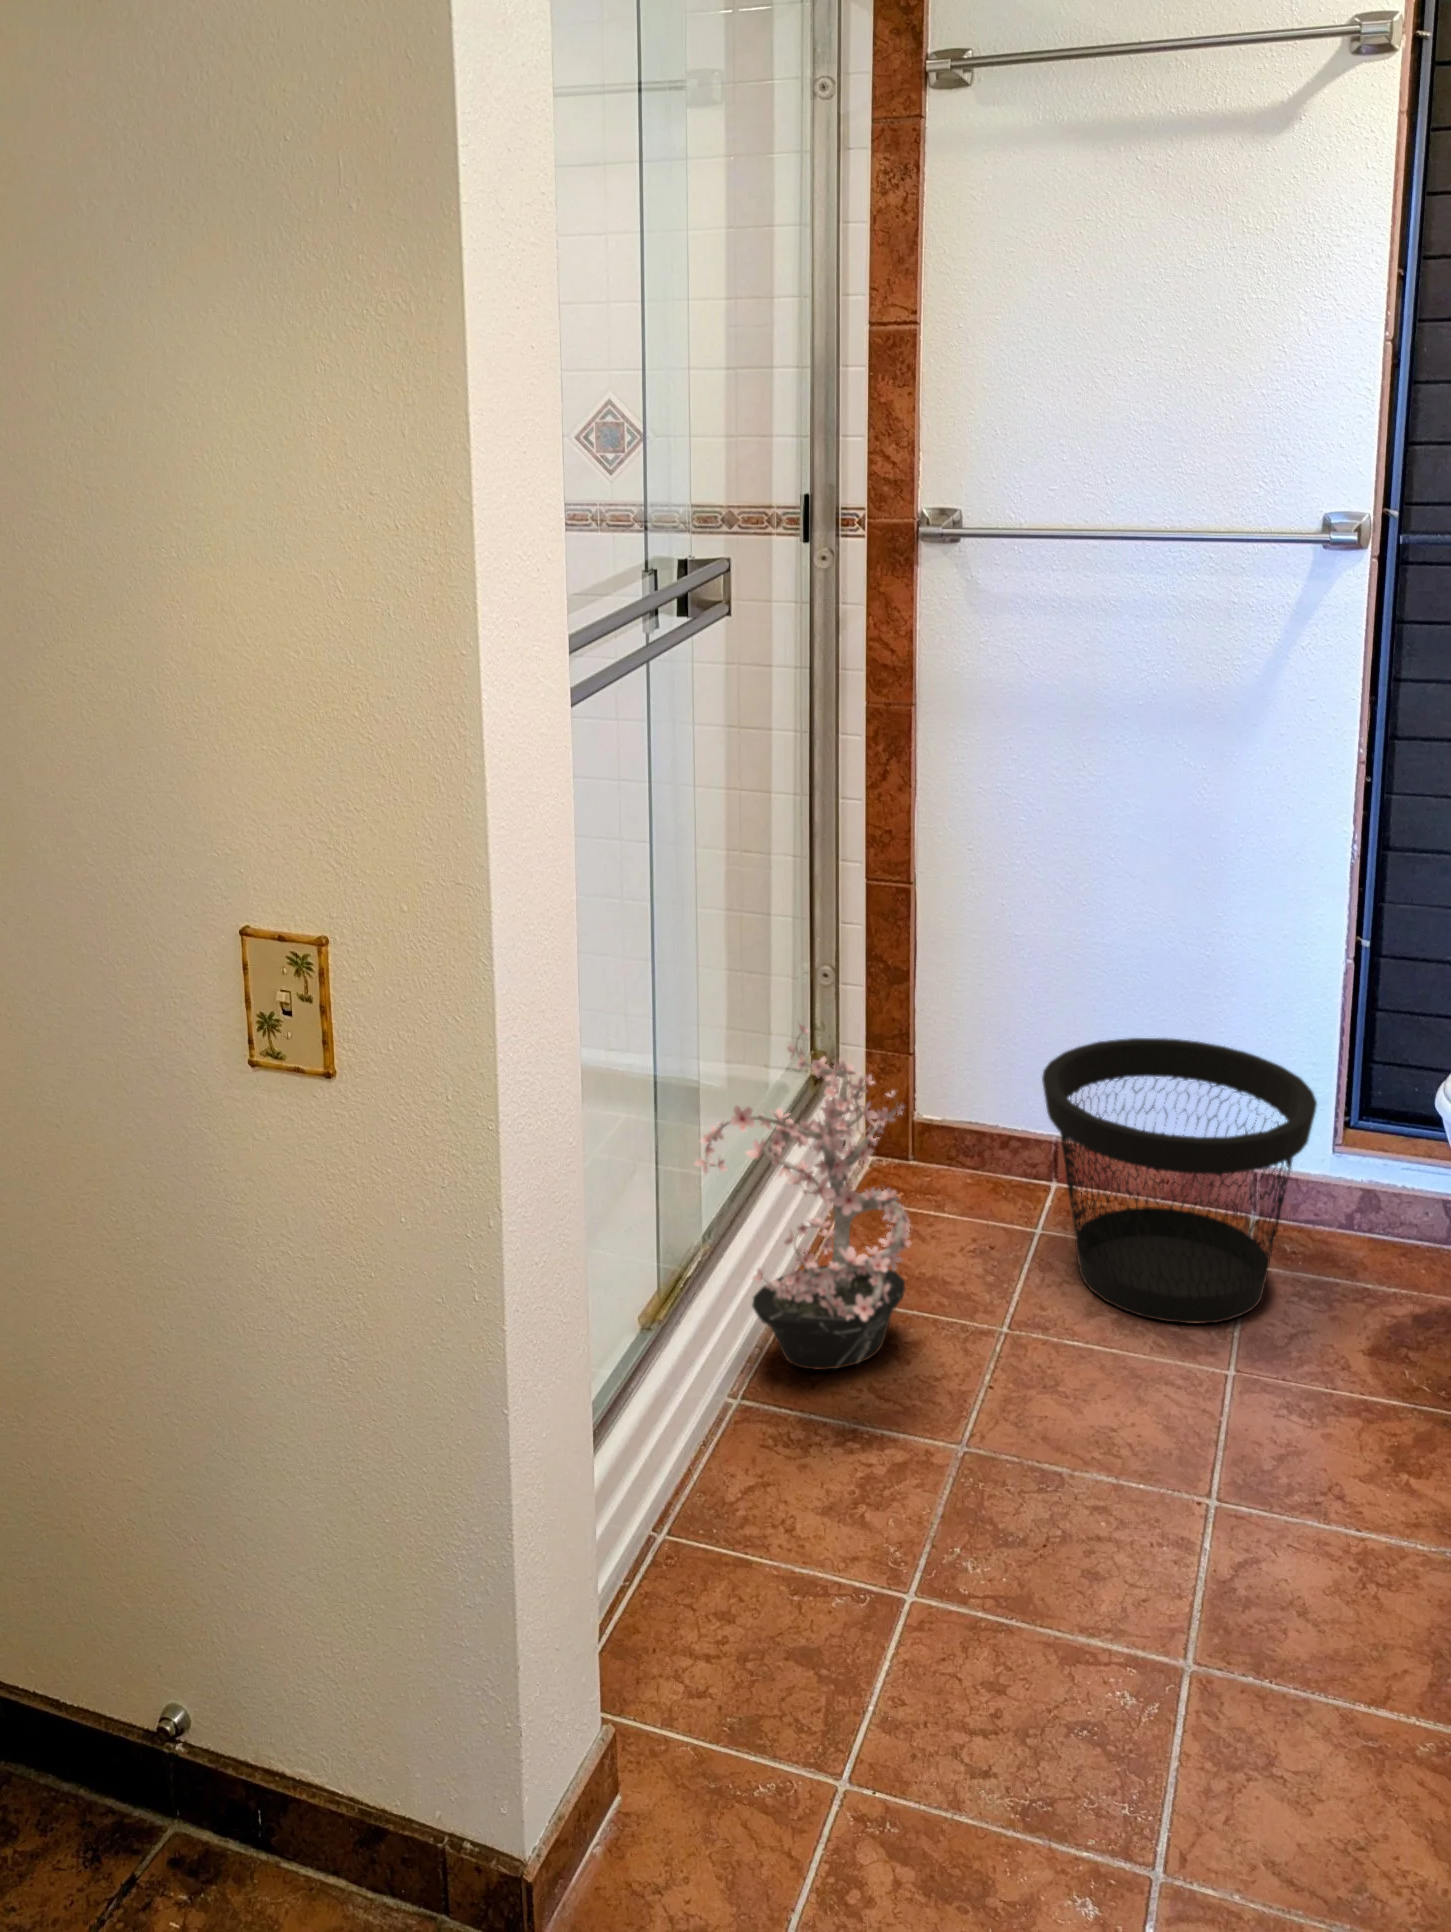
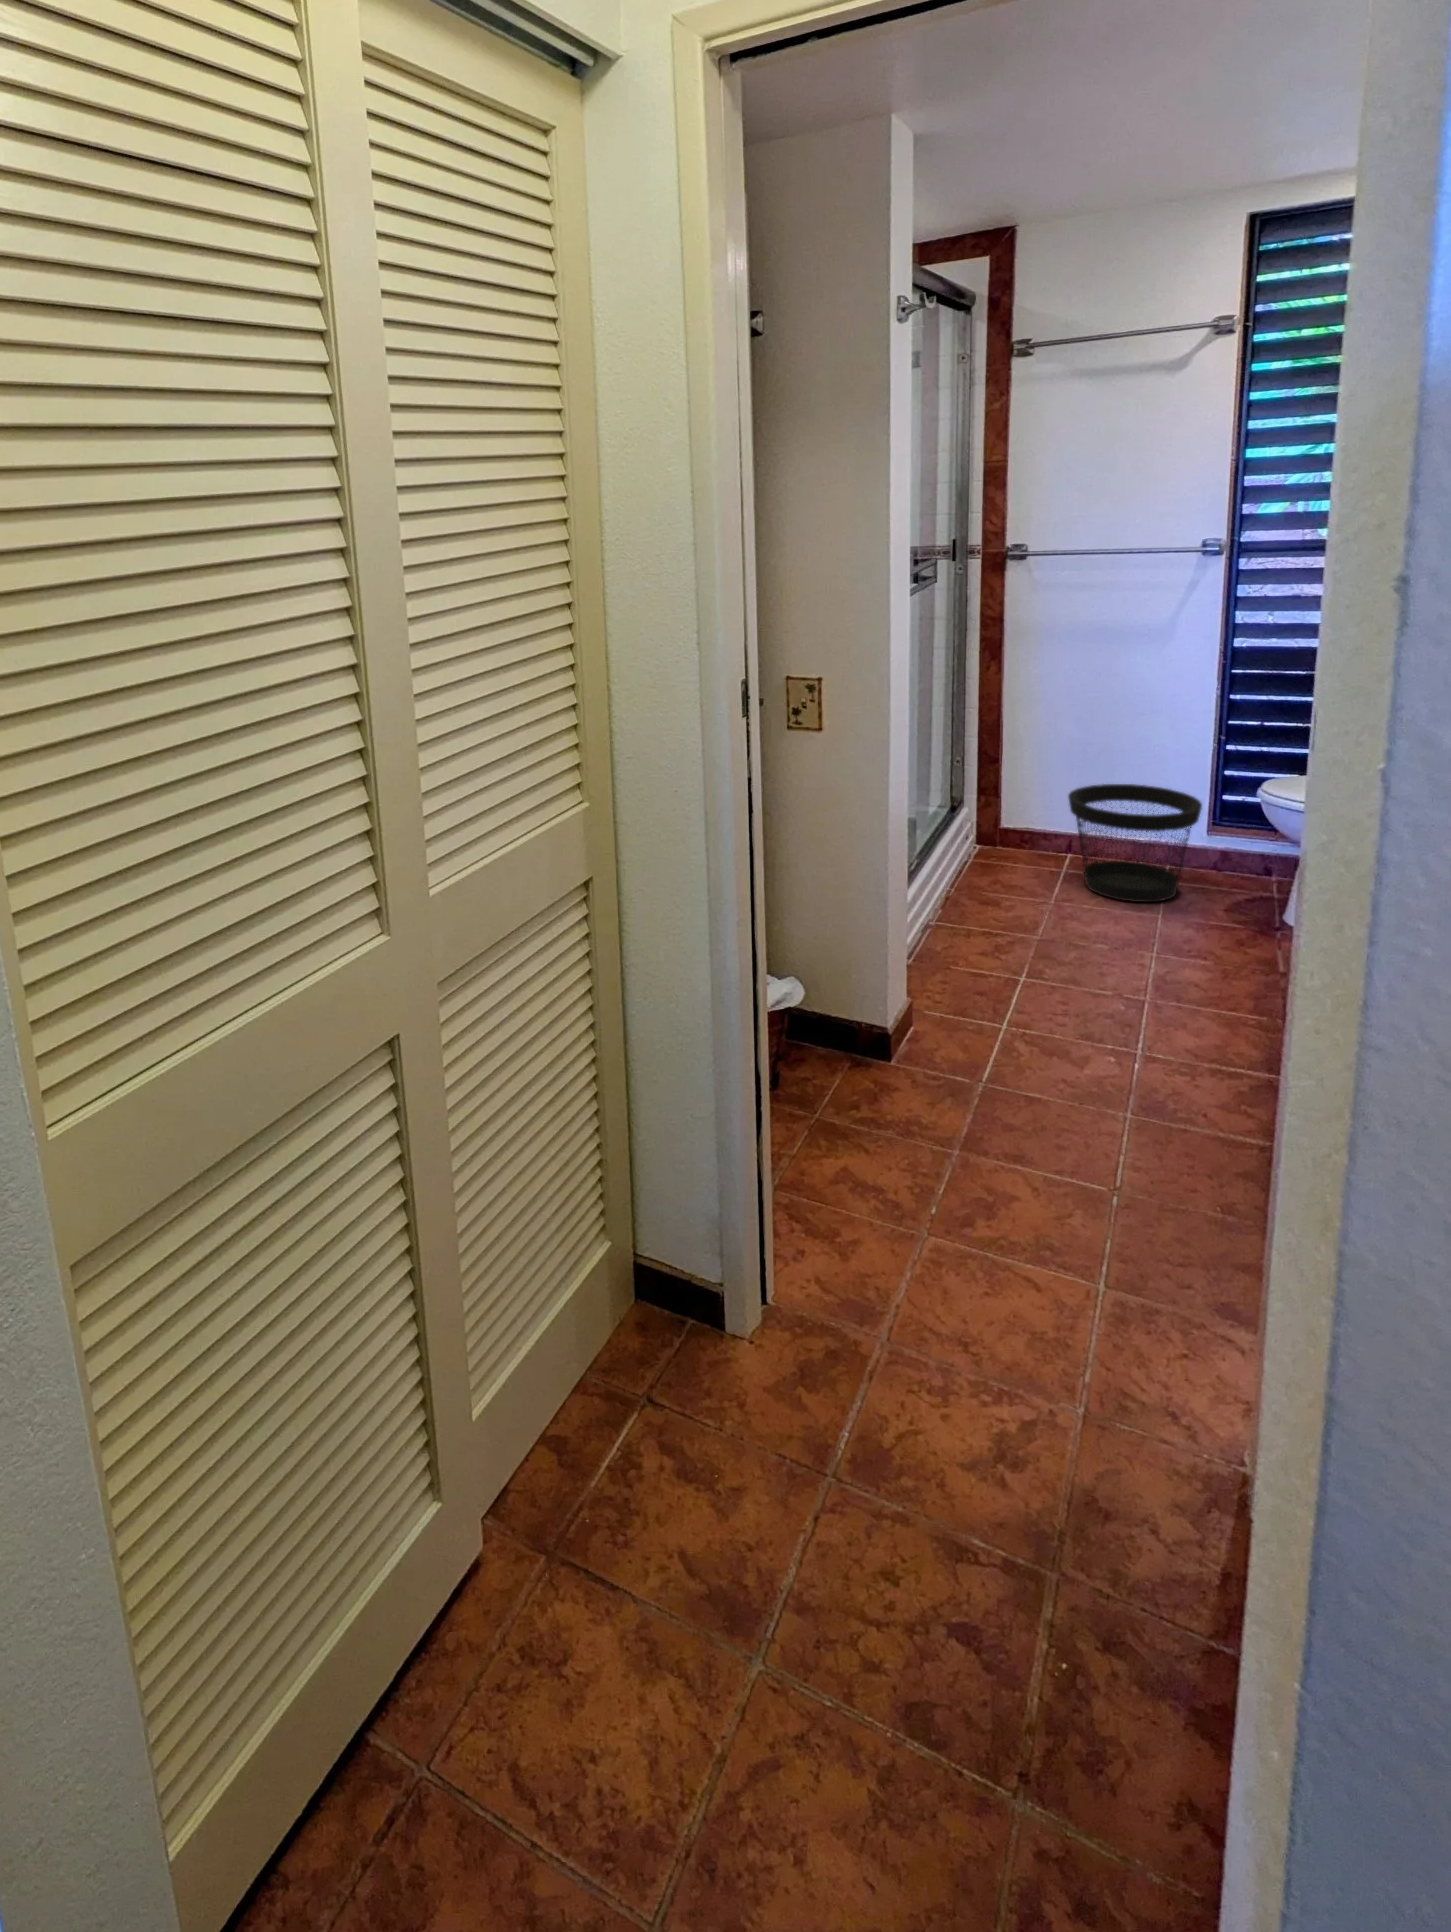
potted plant: present [695,1023,911,1370] -> none [914,763,1018,913]

